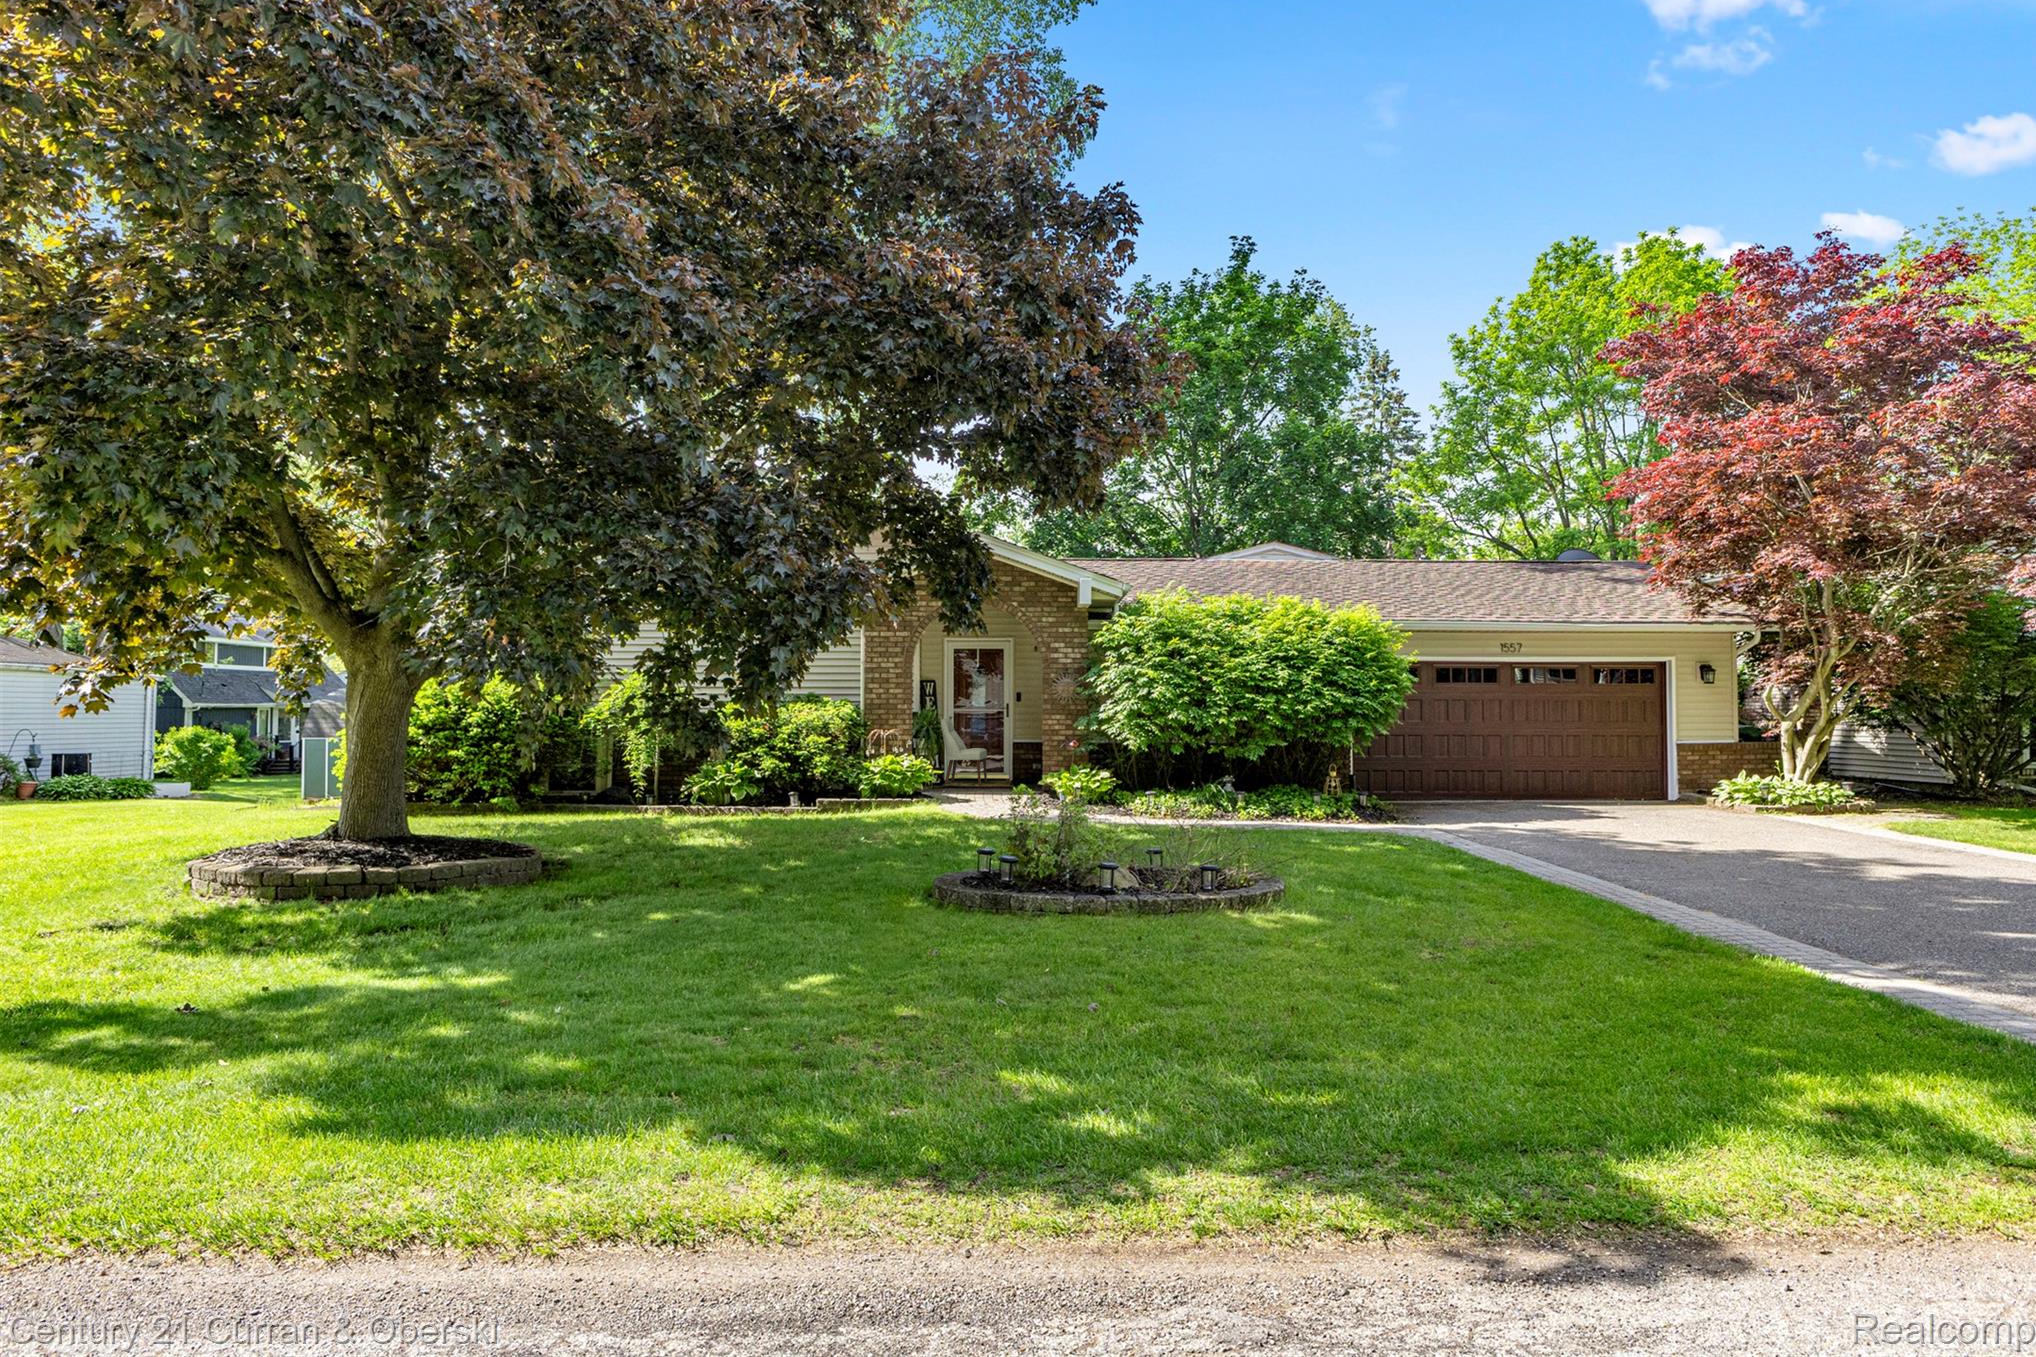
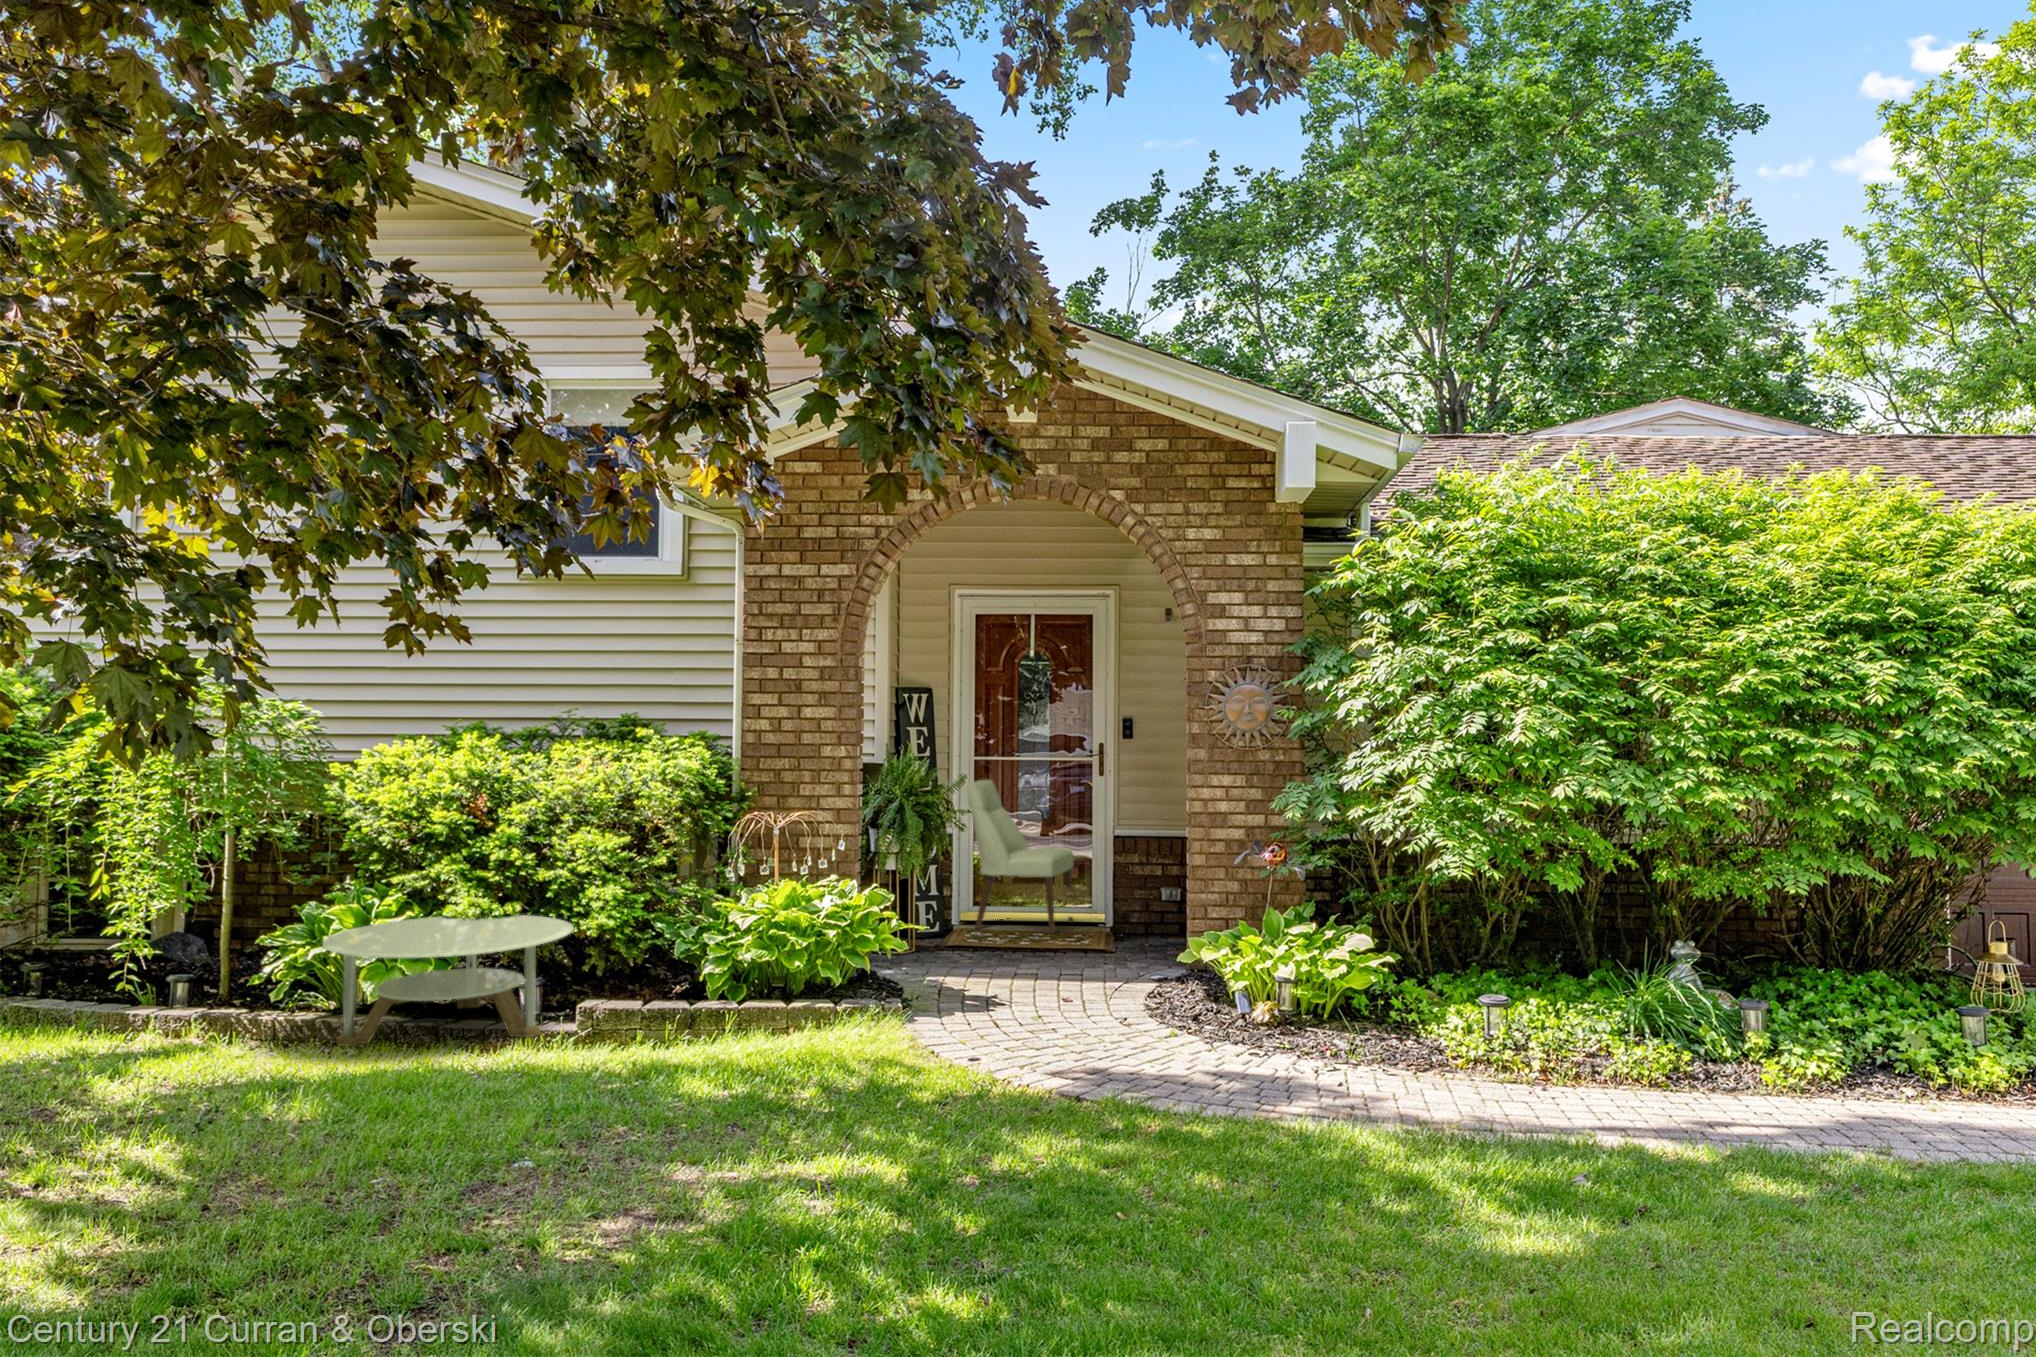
round table: none [734,769,820,810] -> present [322,915,574,1046]

